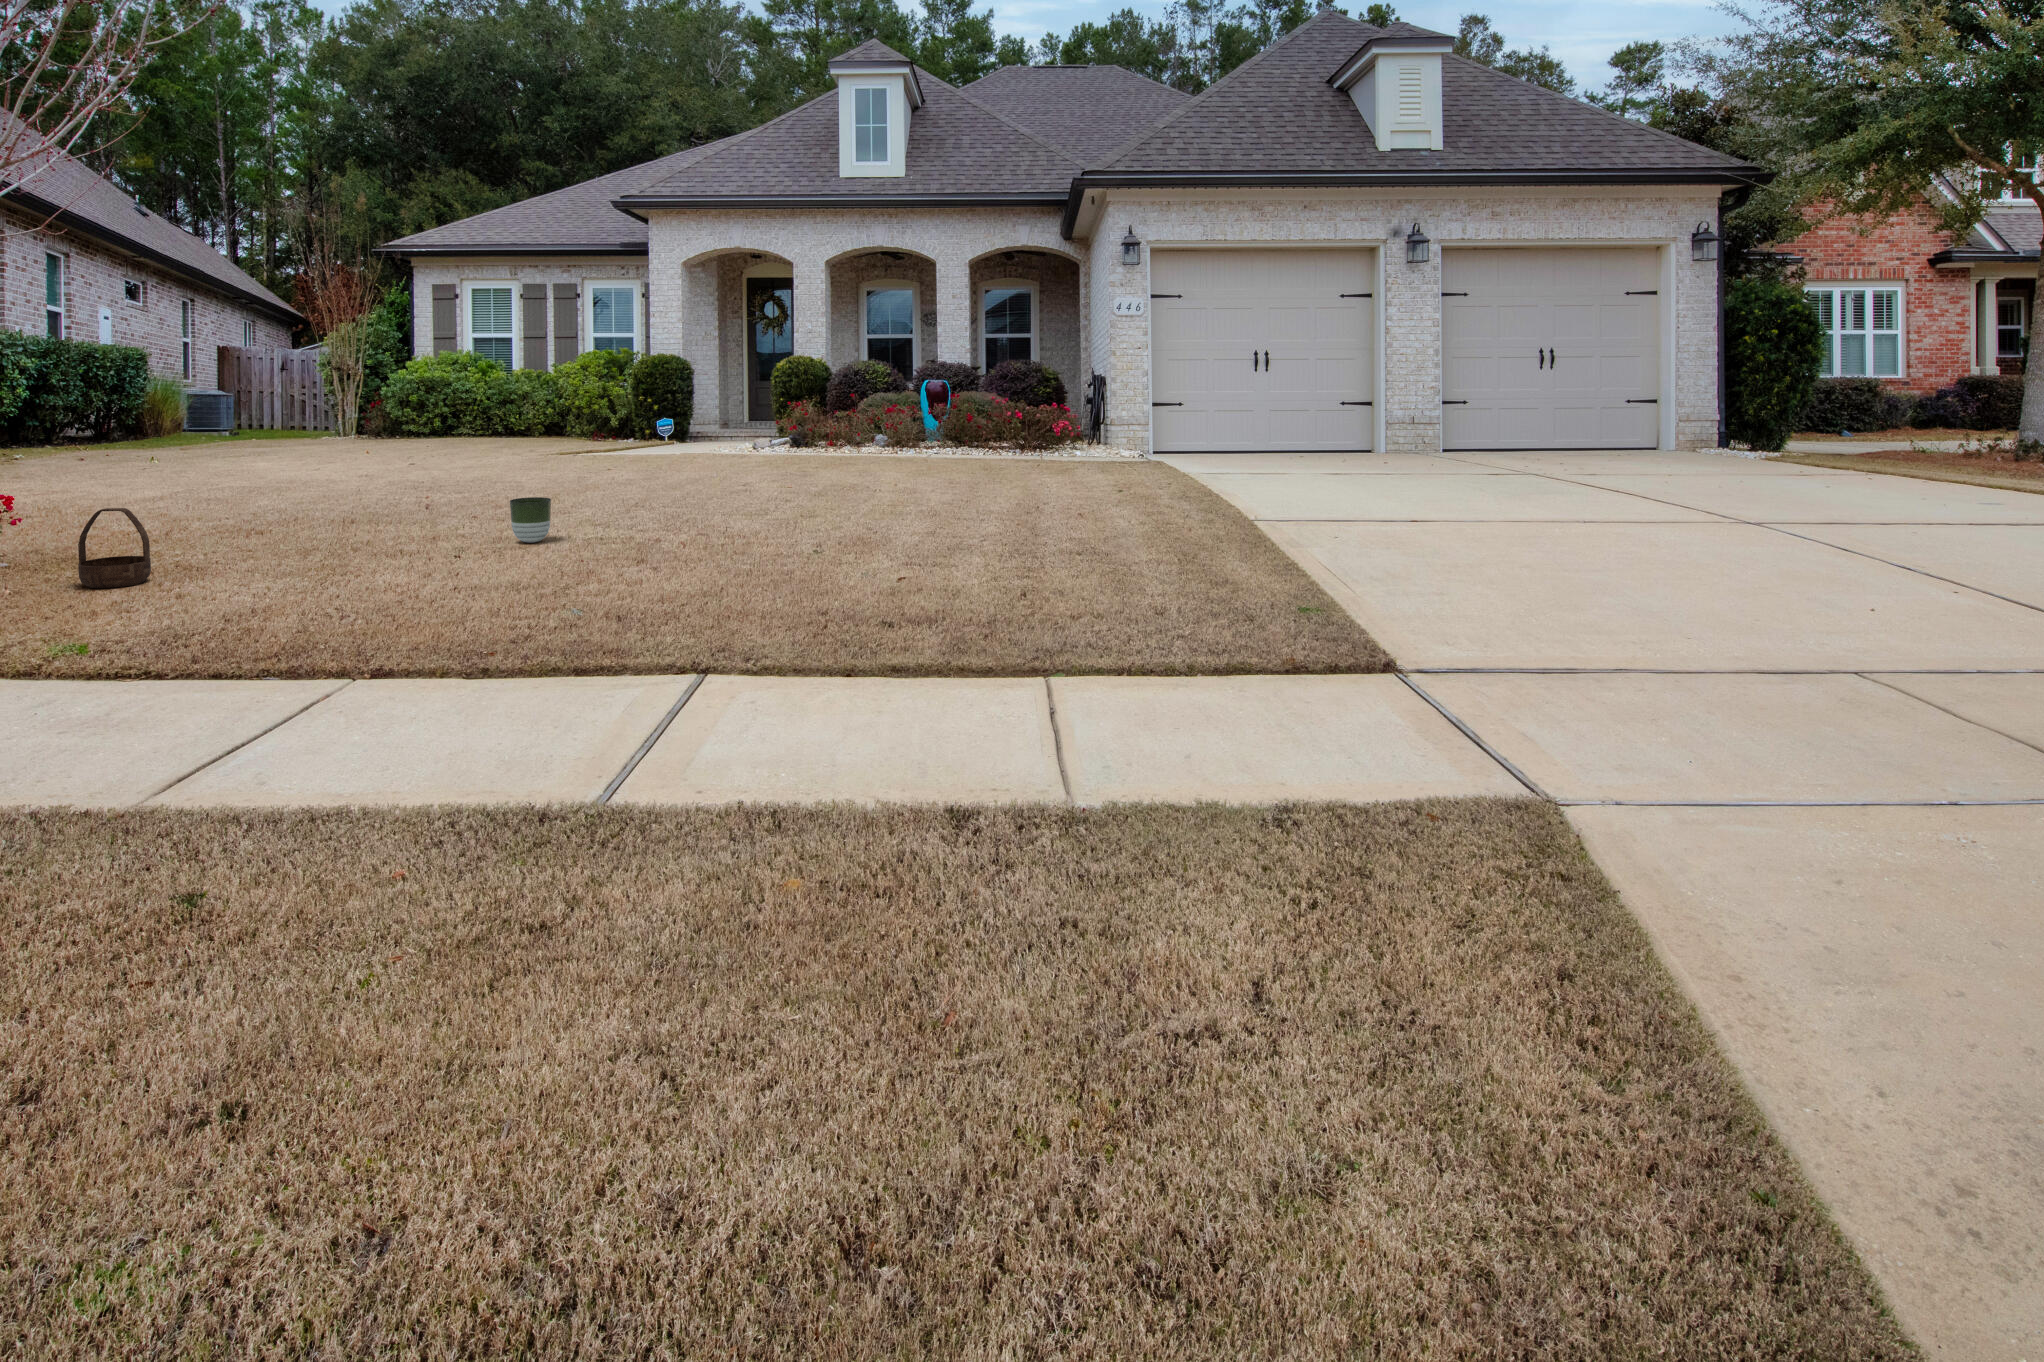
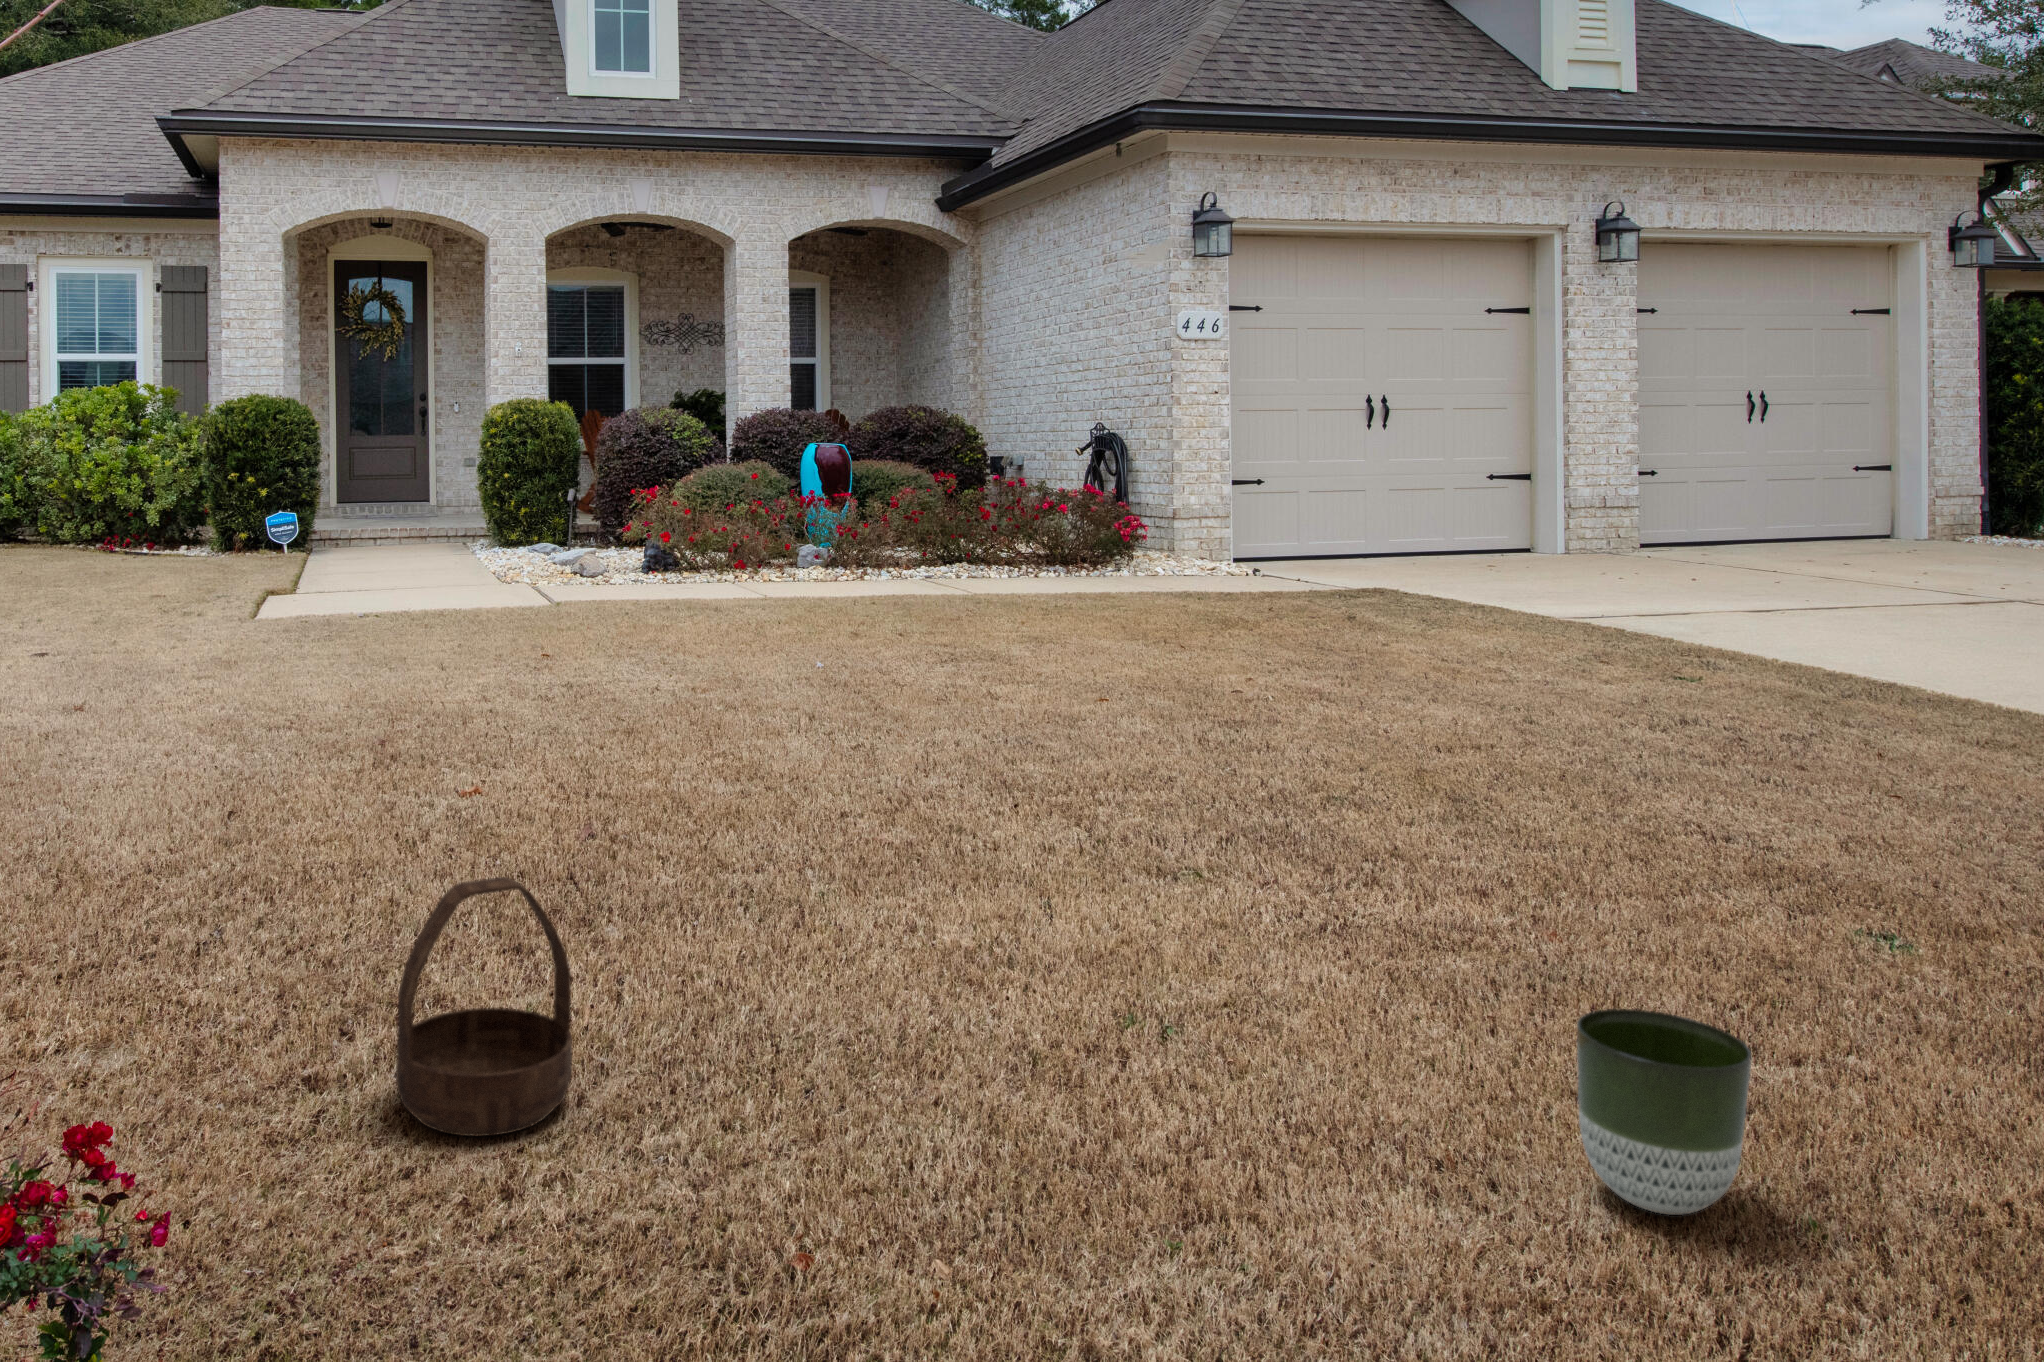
planter: present [510,497,551,543] -> present [1577,1009,1751,1215]

